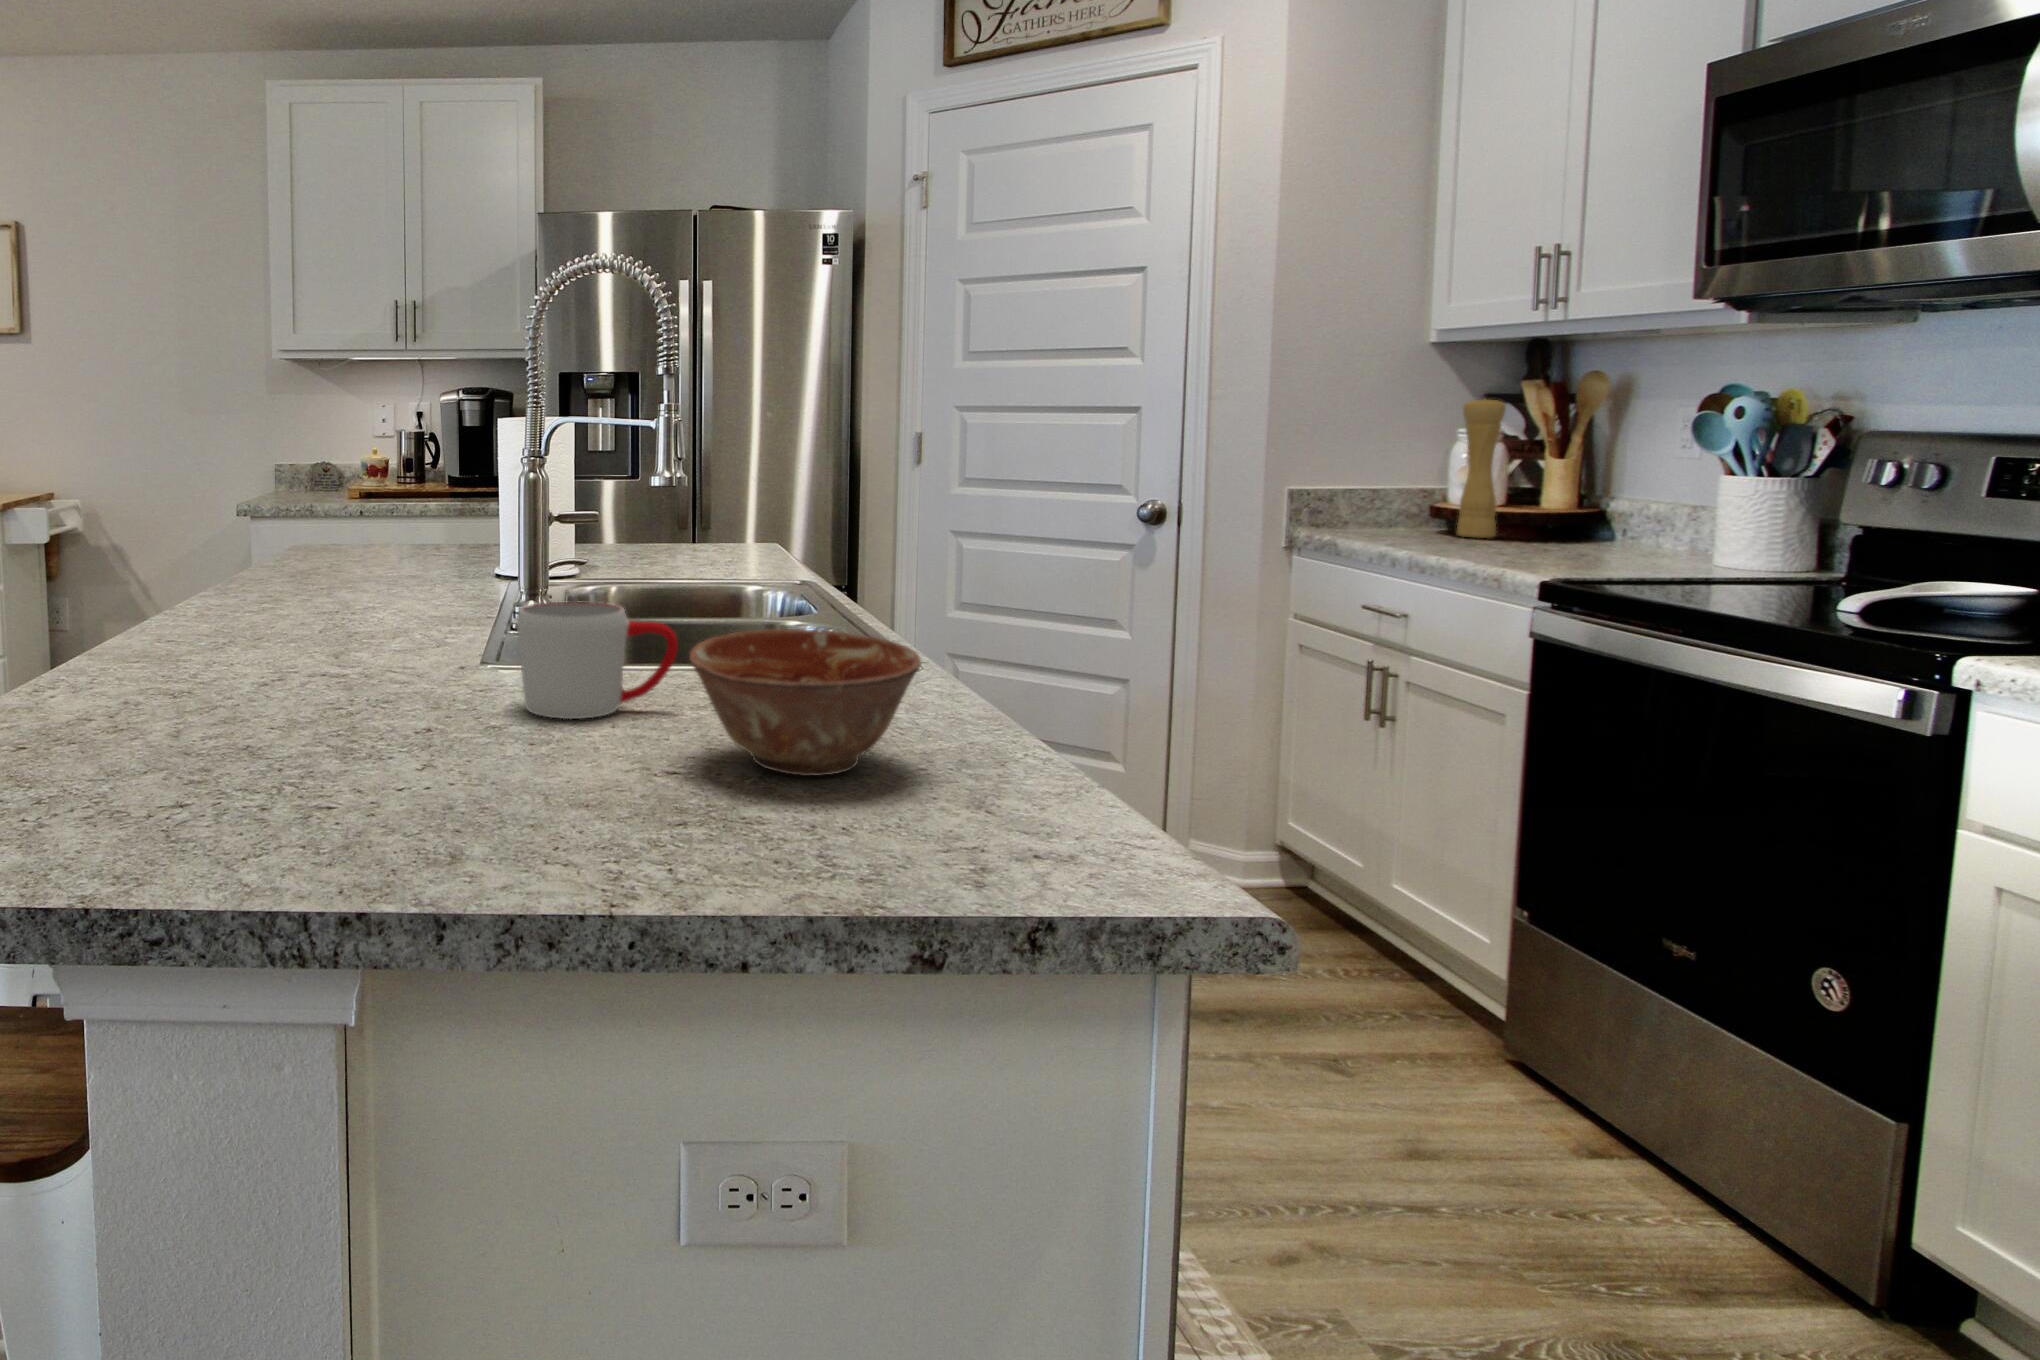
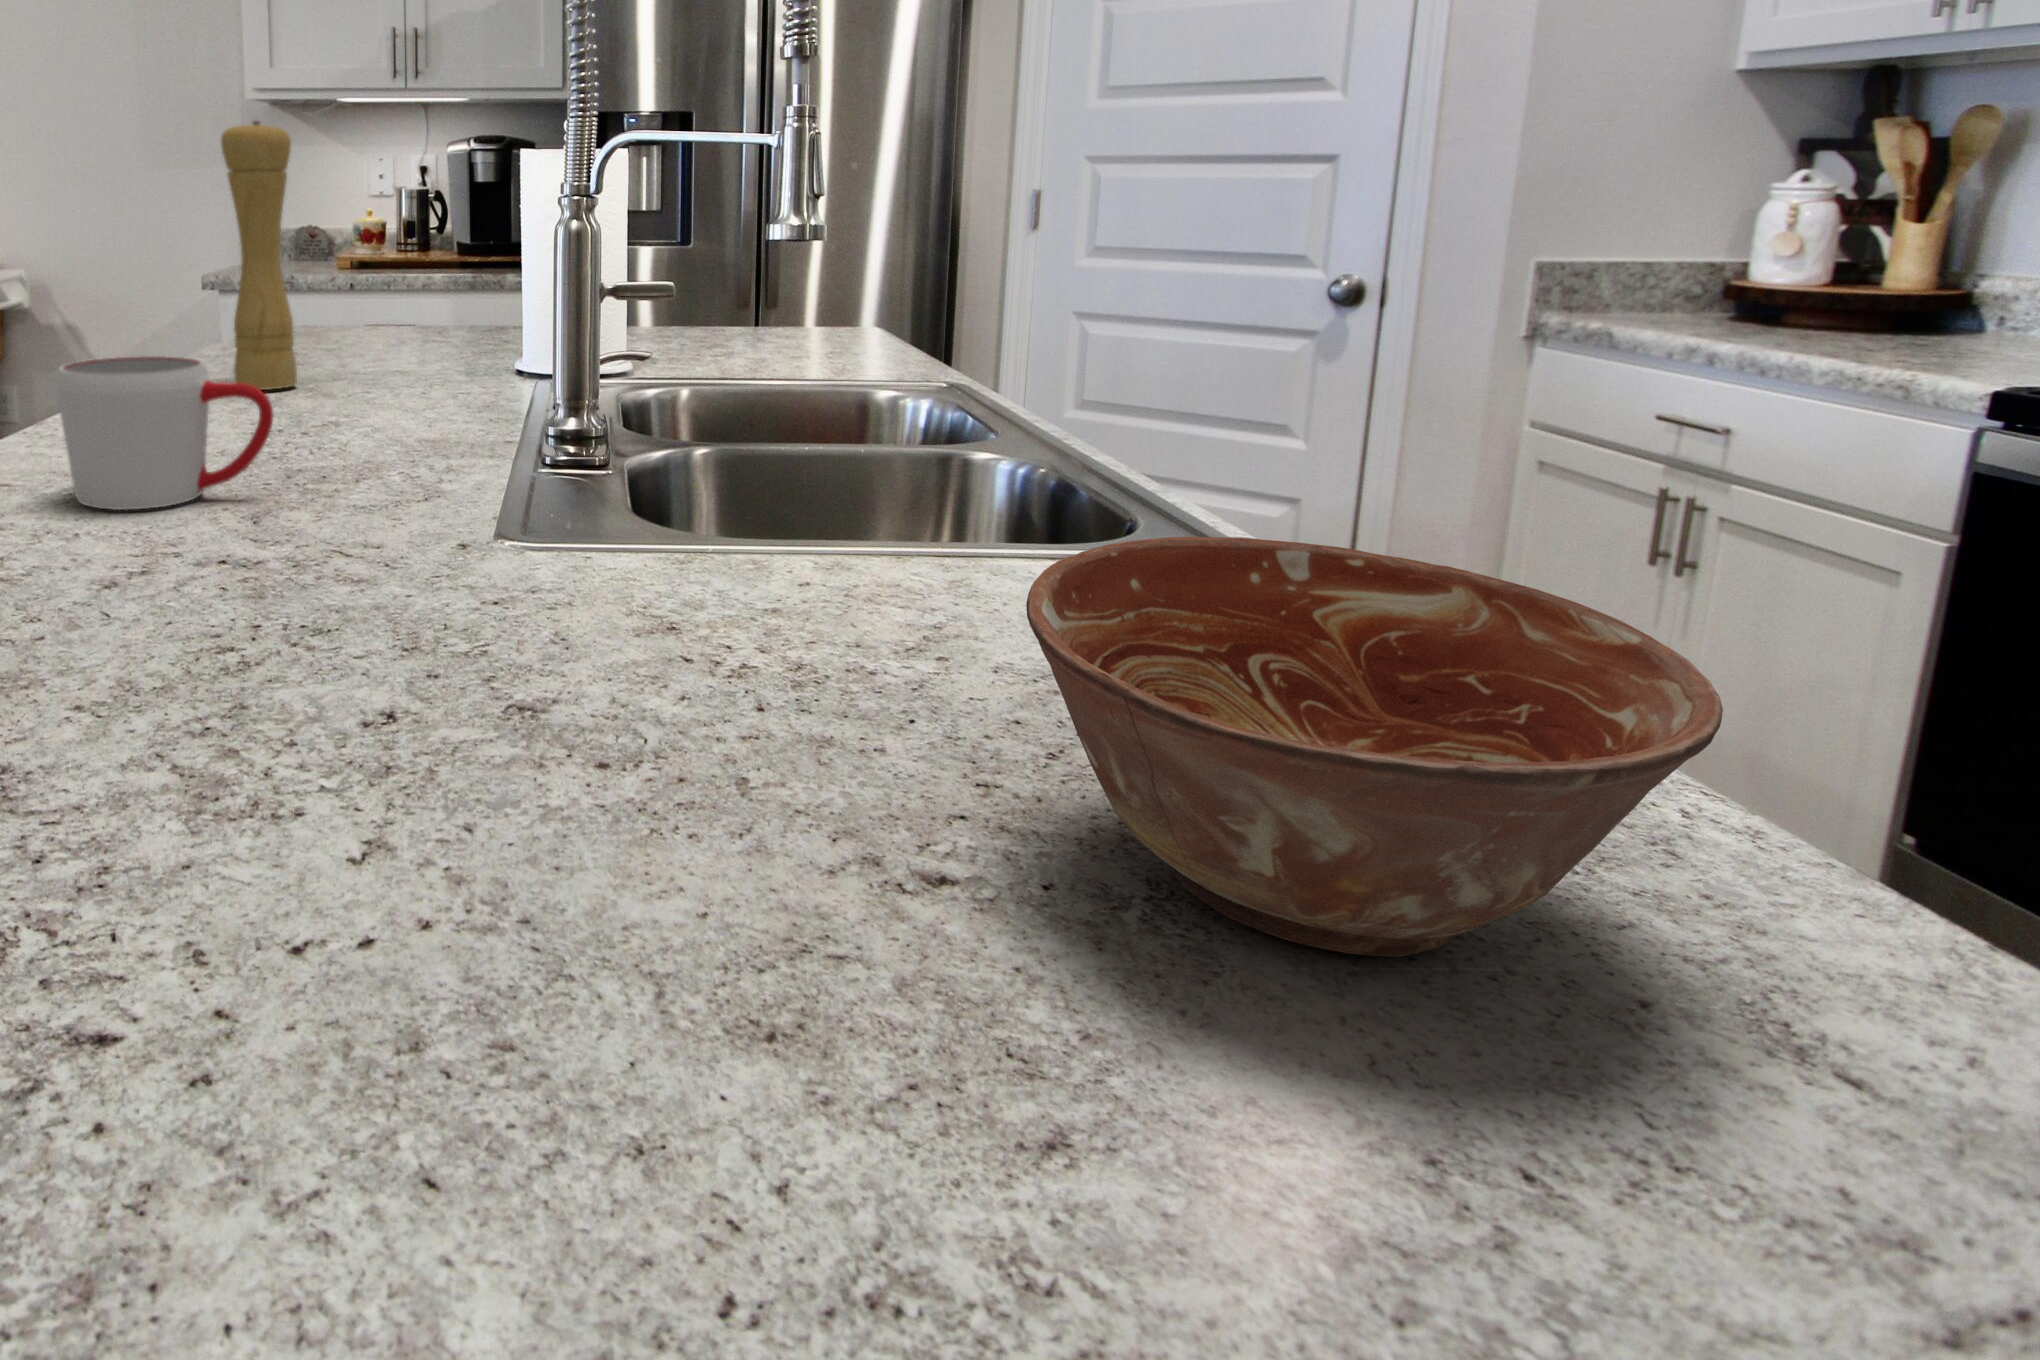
pepper mill: present [1457,398,1506,538] -> present [221,121,297,390]
mug: present [517,601,678,719] -> present [56,356,273,510]

